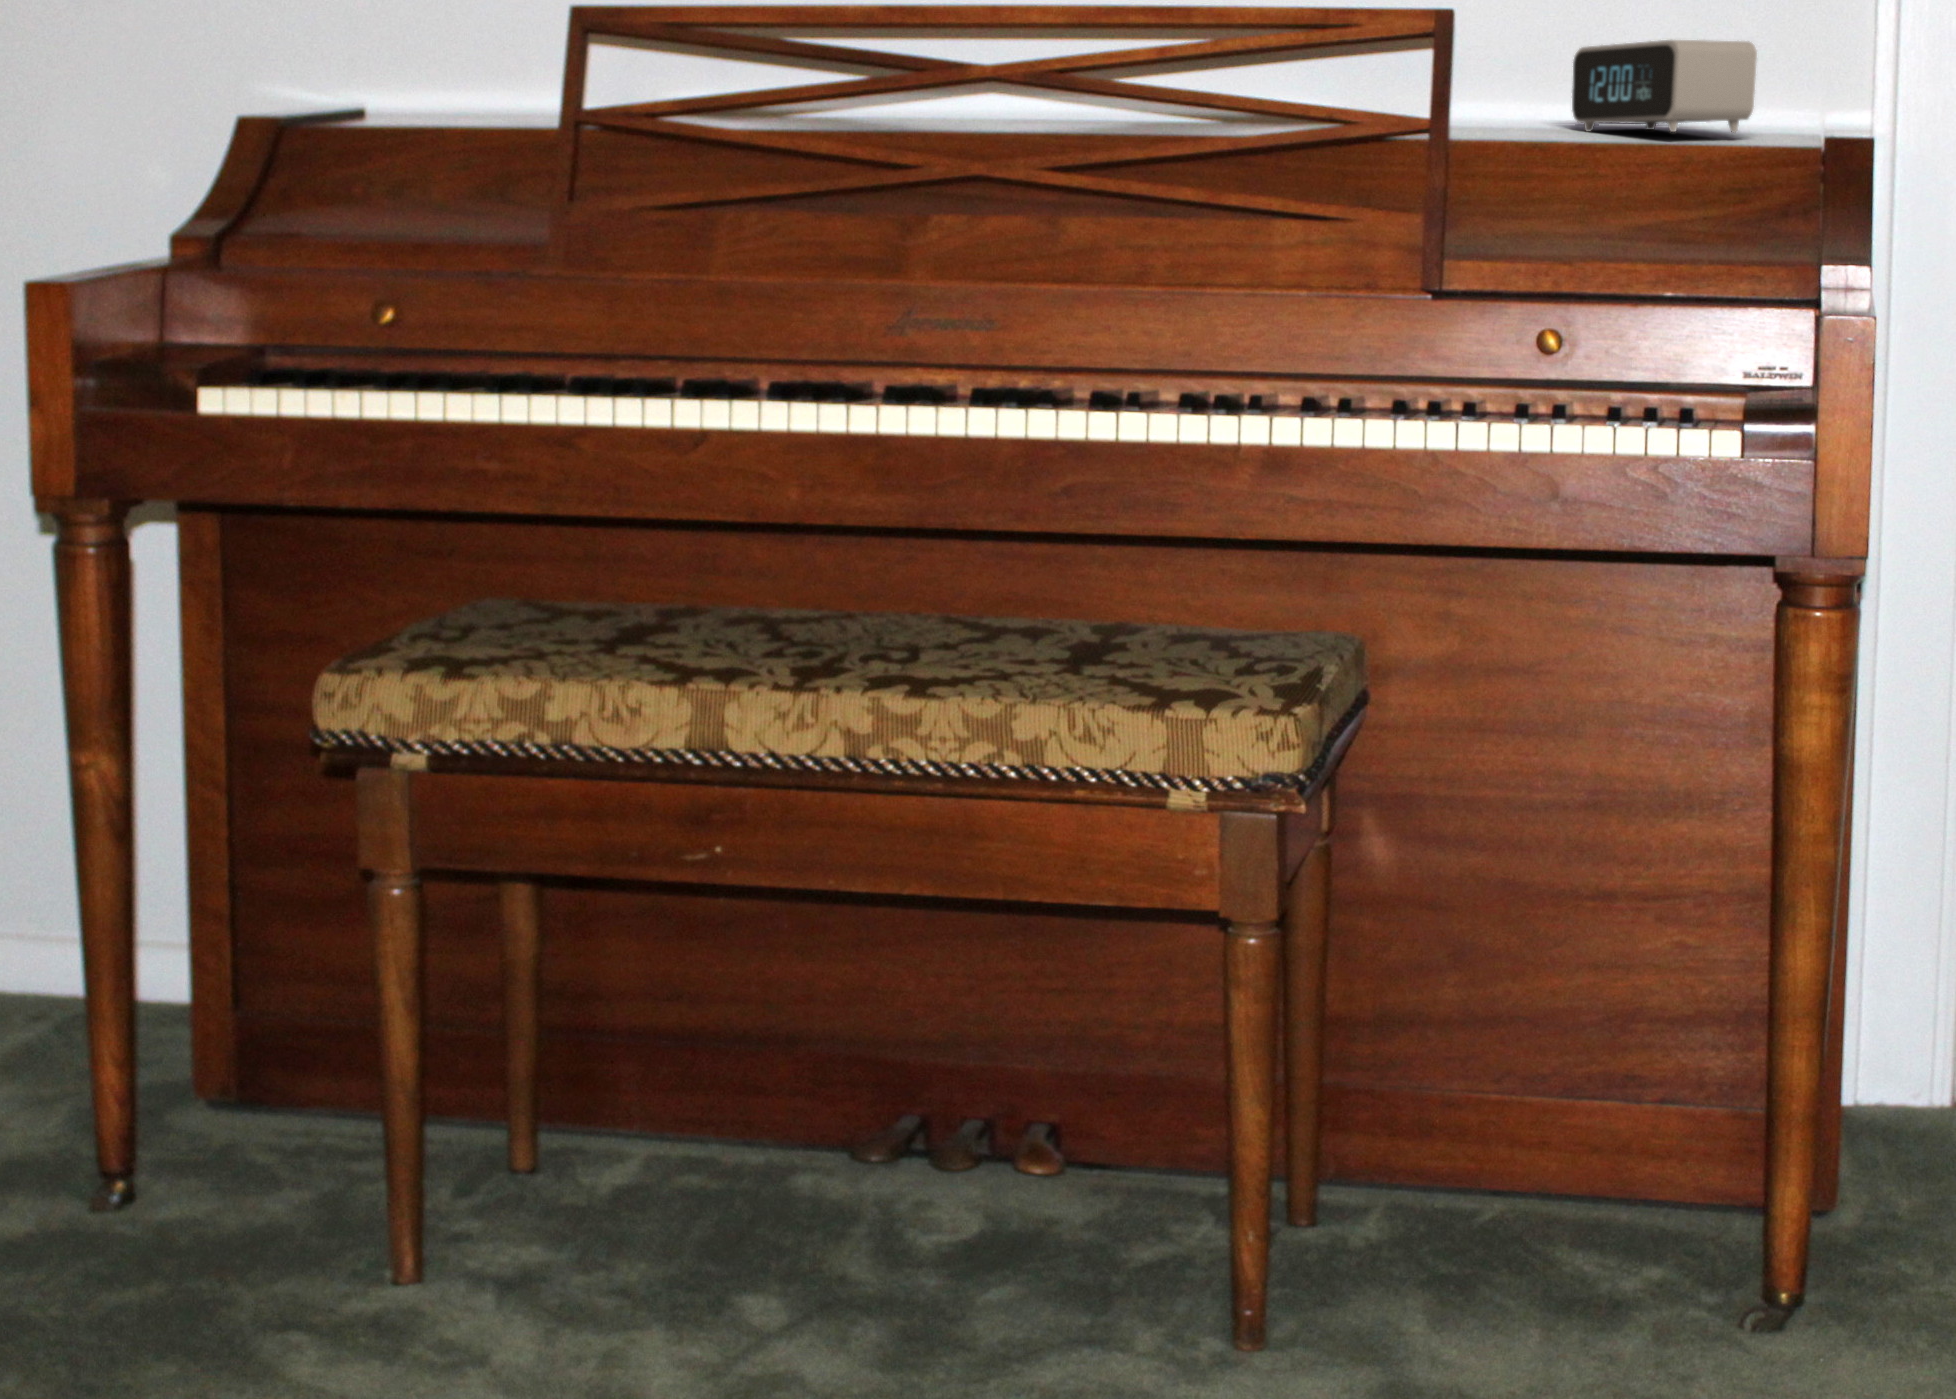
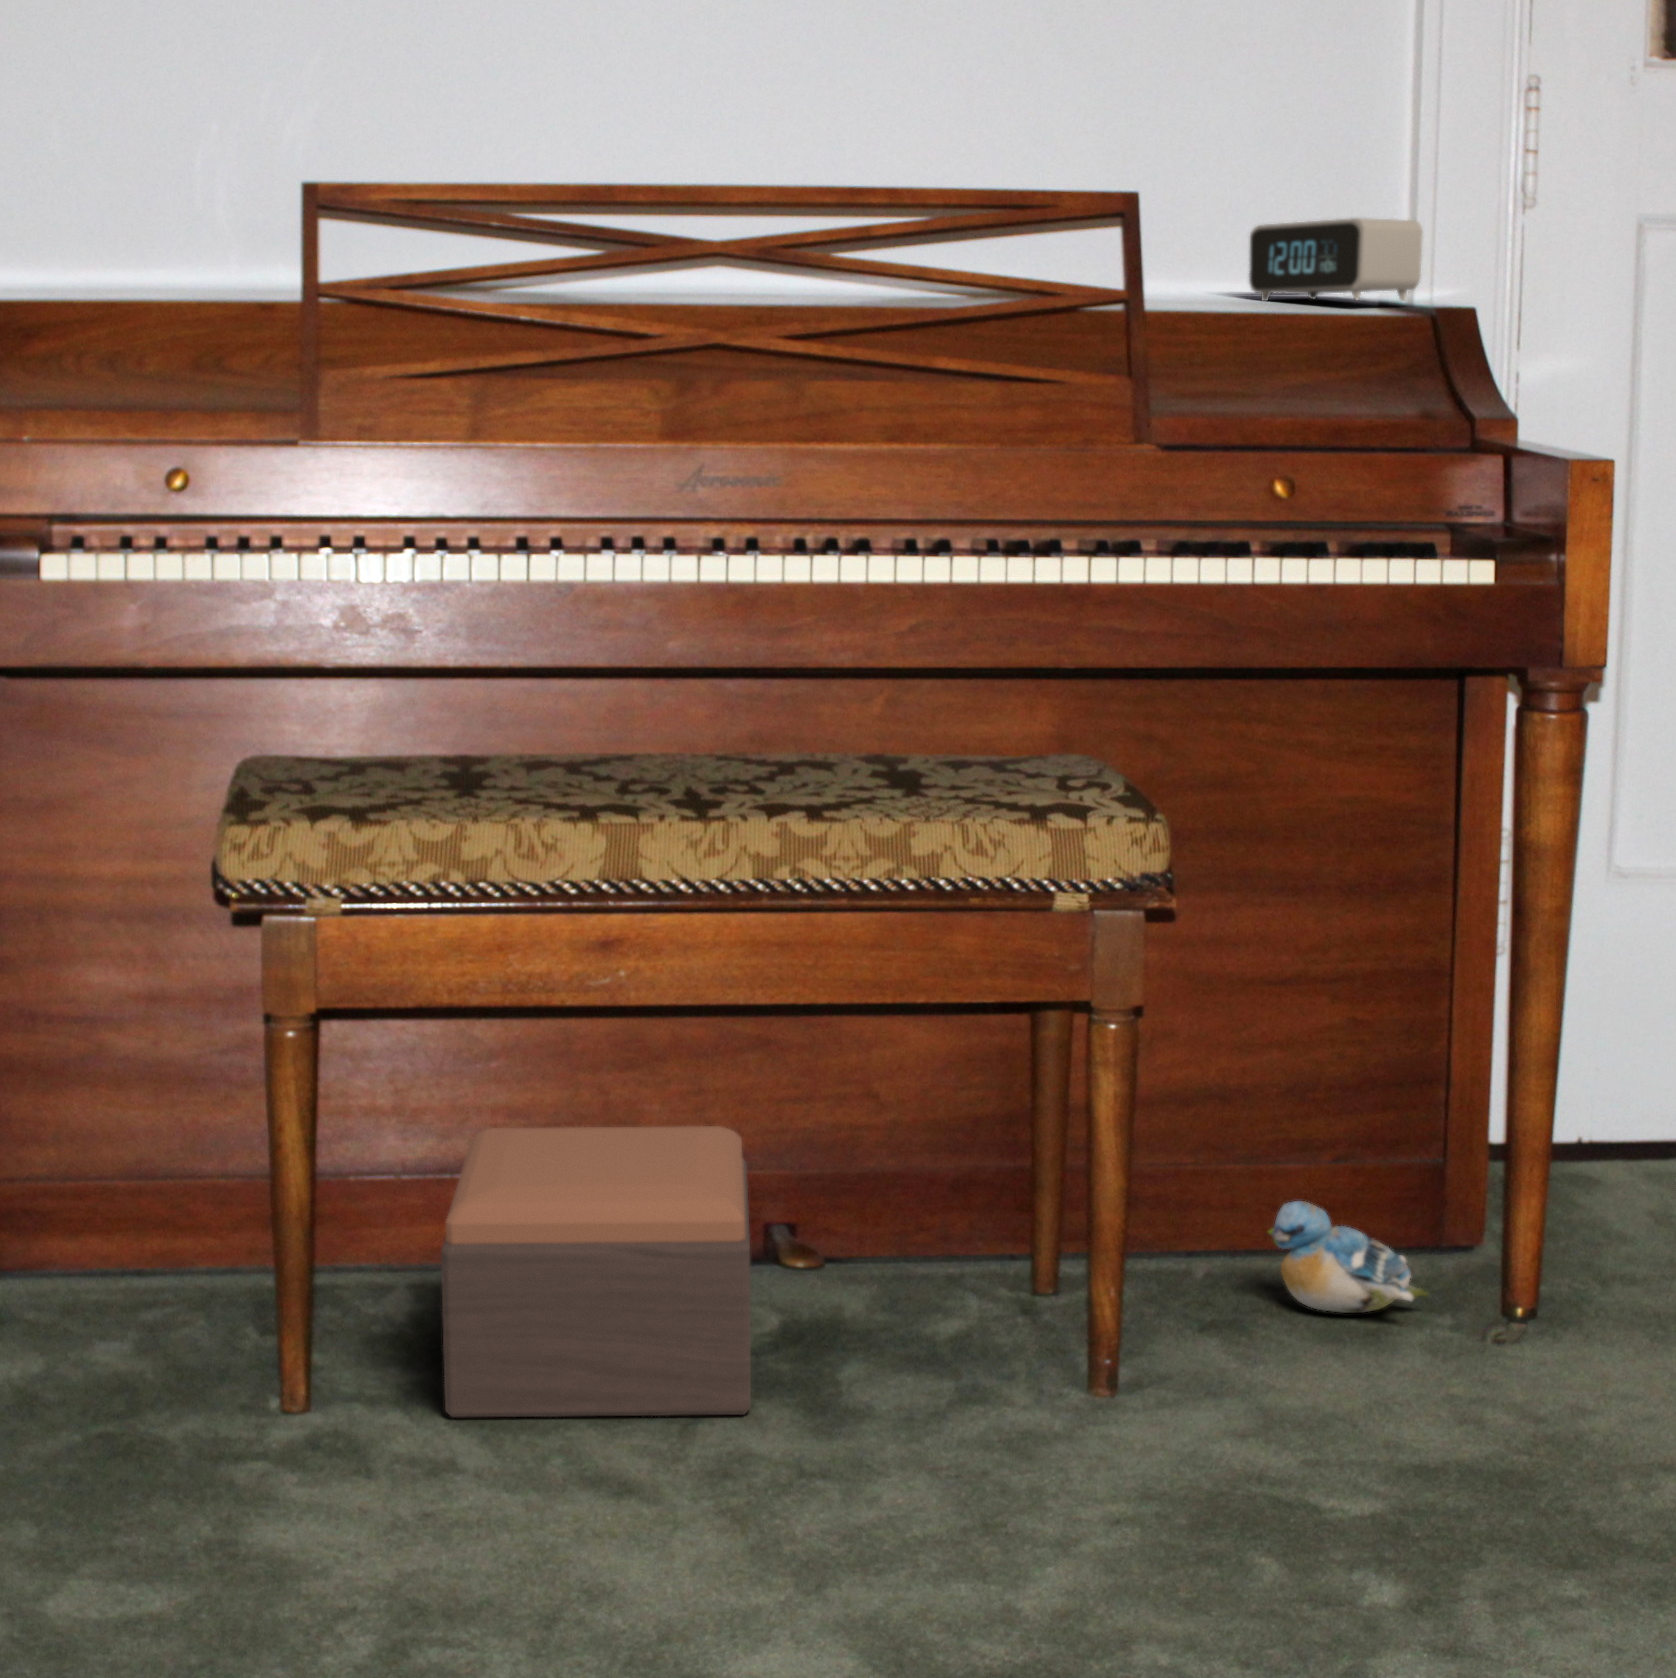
footstool: none [529,999,912,1330] -> present [441,1126,751,1417]
plush toy: none [1483,1144,1663,1276] -> present [1269,1201,1428,1313]

